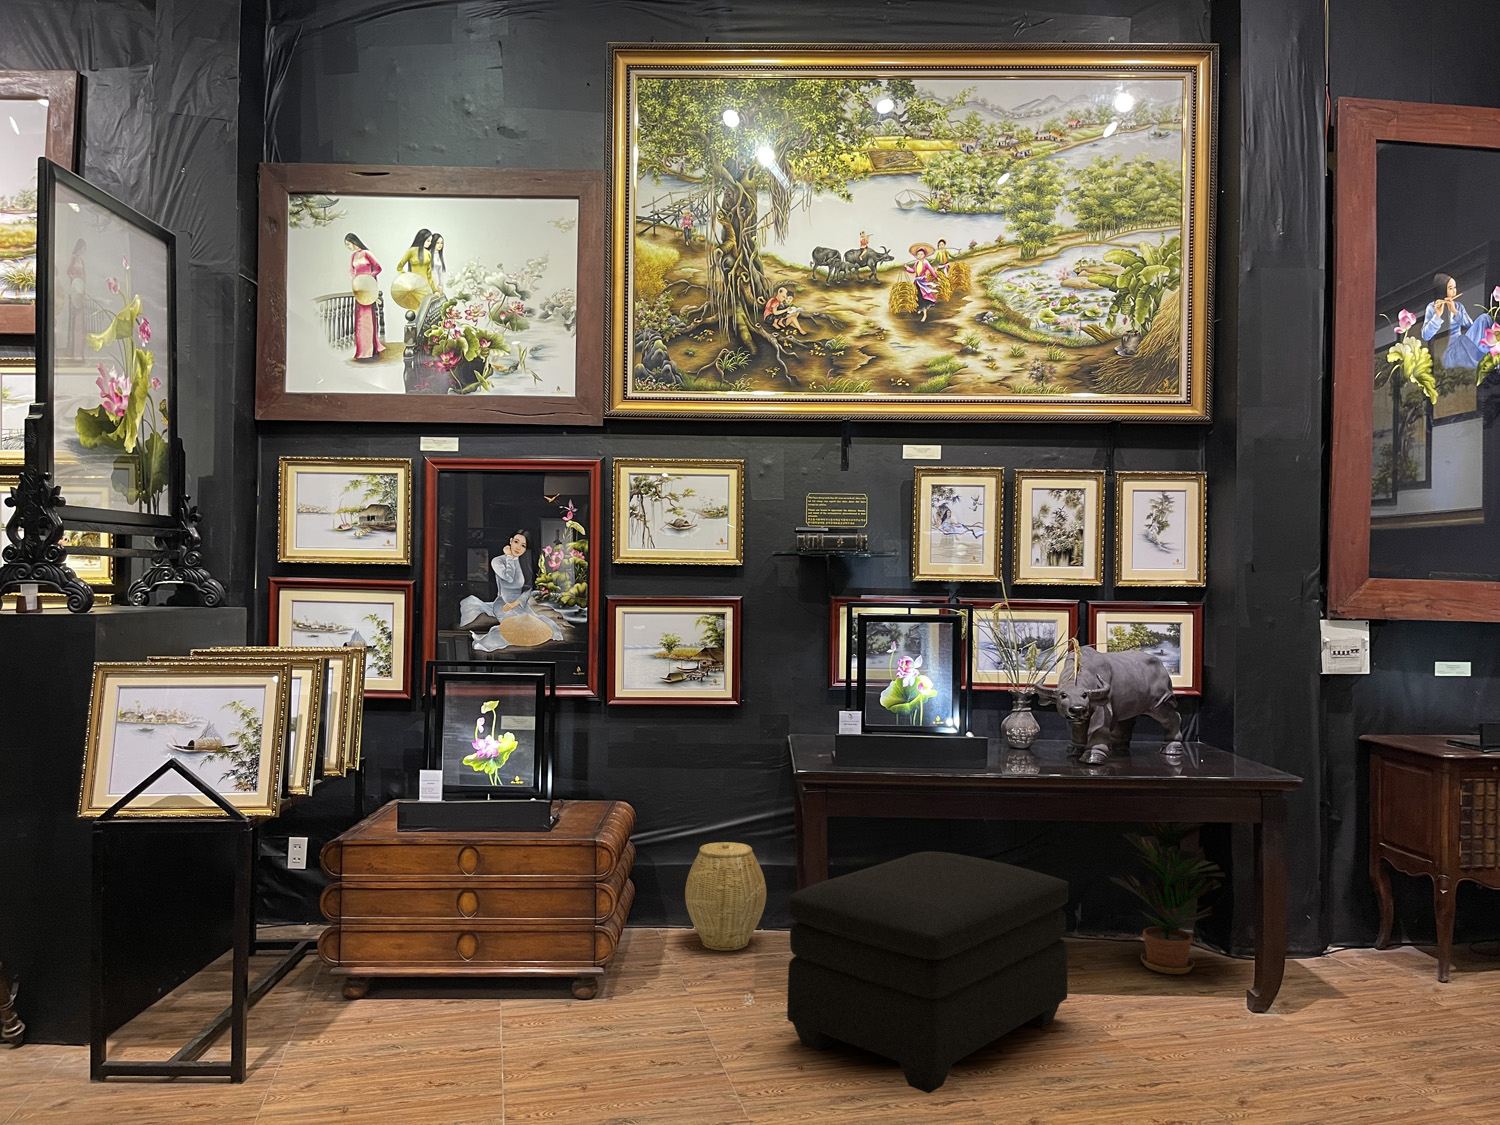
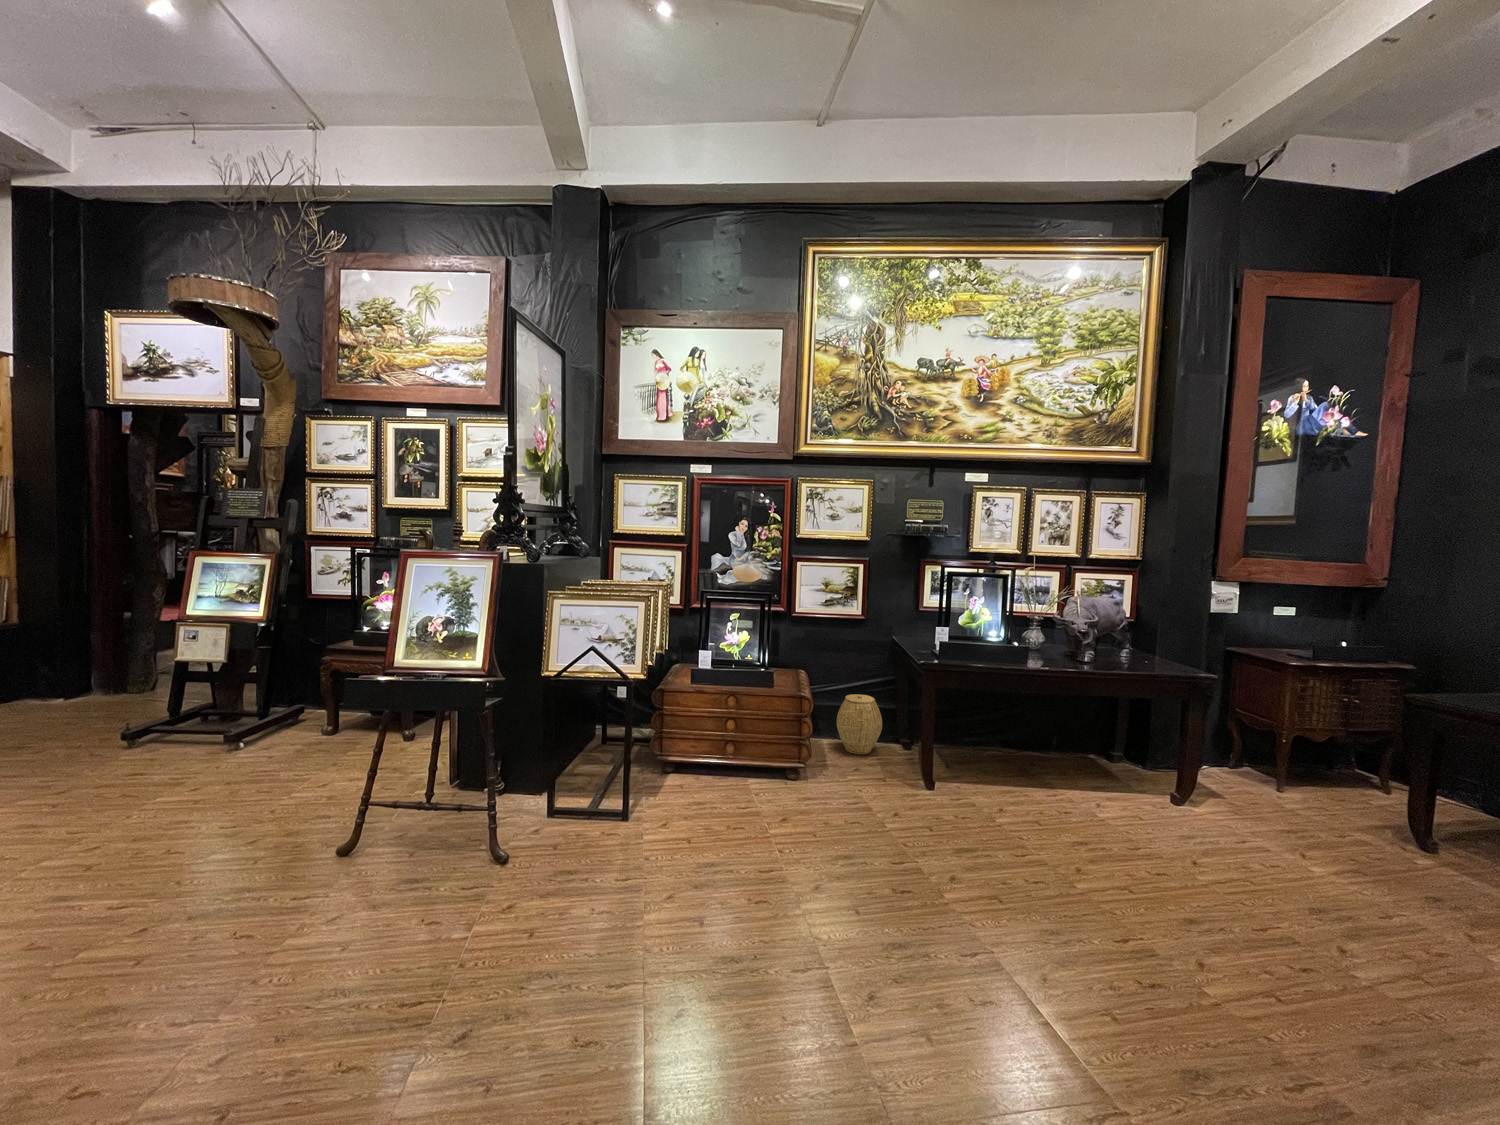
potted plant: present [1109,822,1225,974] -> none [1080,671,1154,779]
ottoman: present [787,852,1068,1093] -> none [918,706,1076,846]

